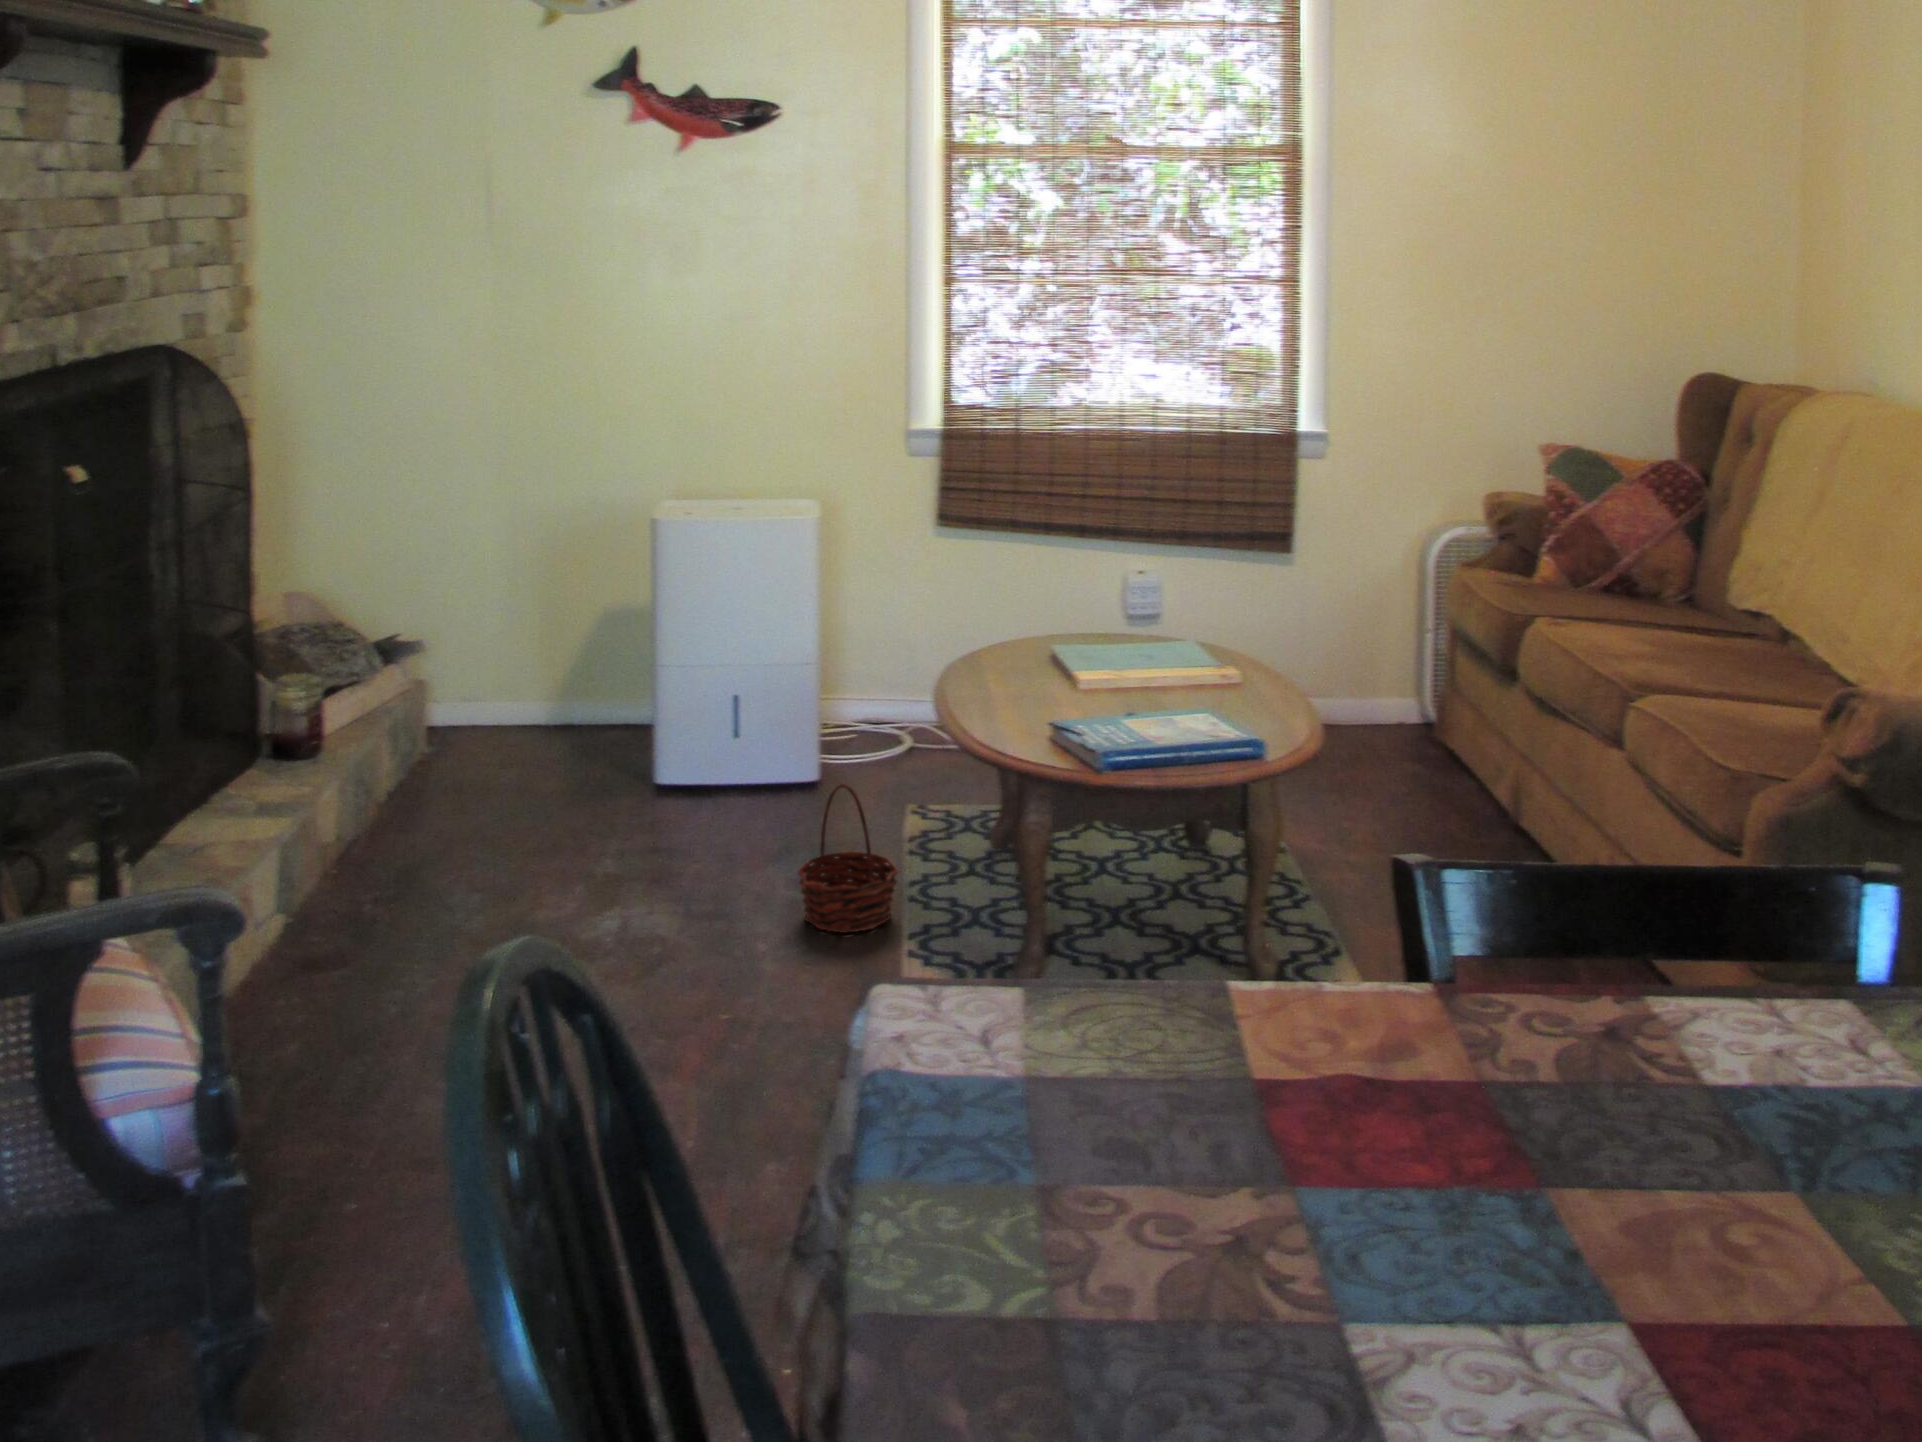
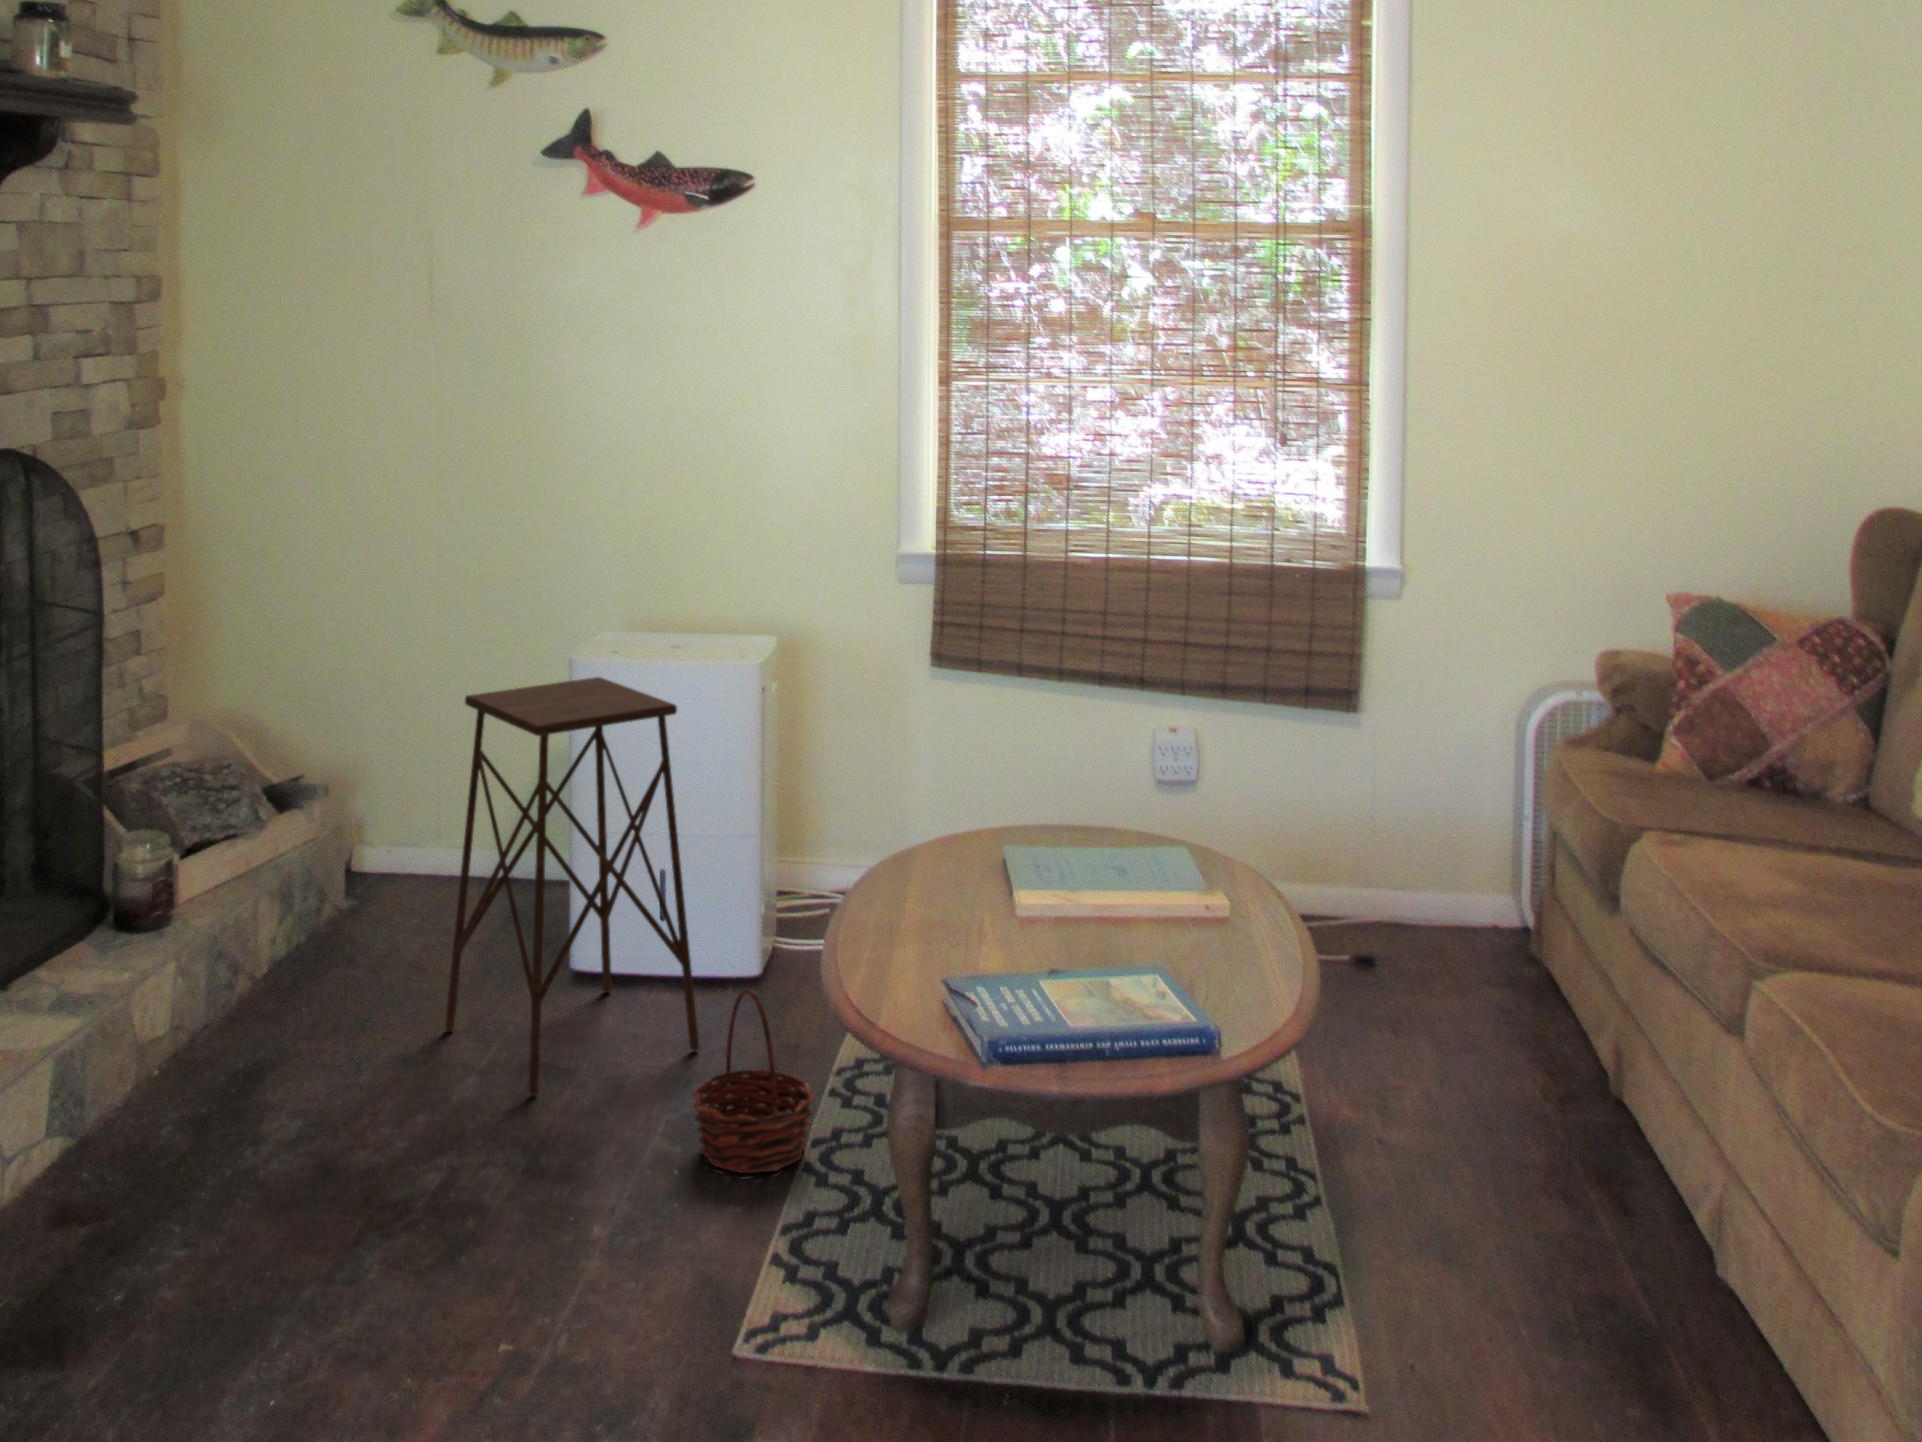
side table: none [555,538,780,889] -> present [445,677,699,1096]

